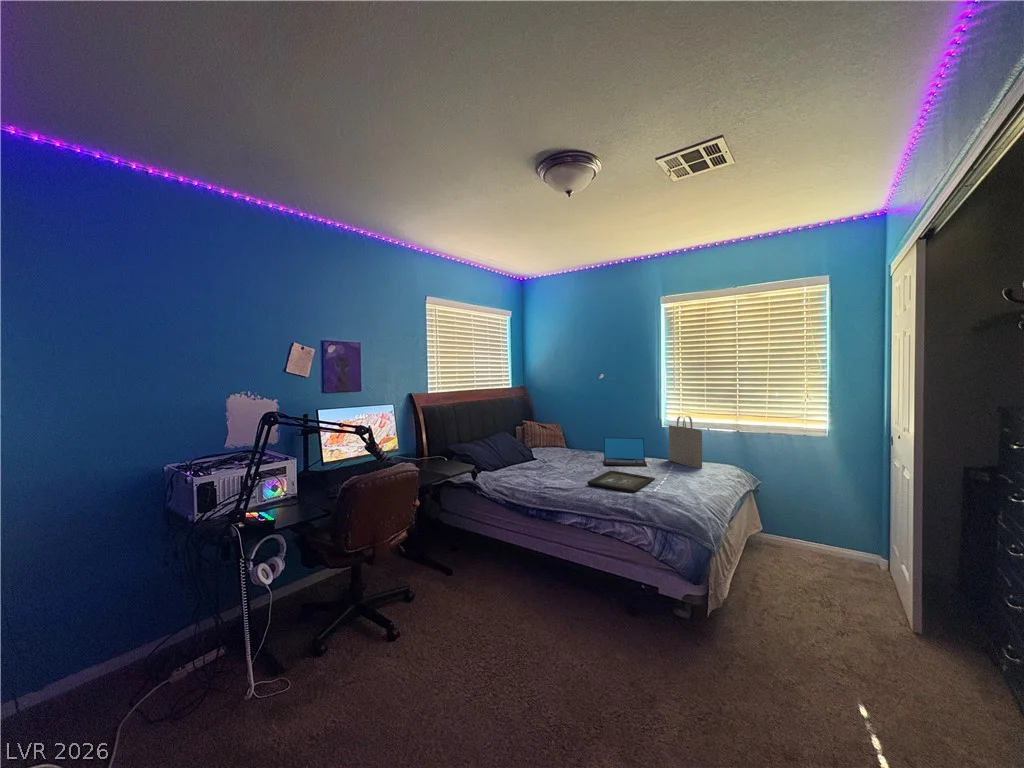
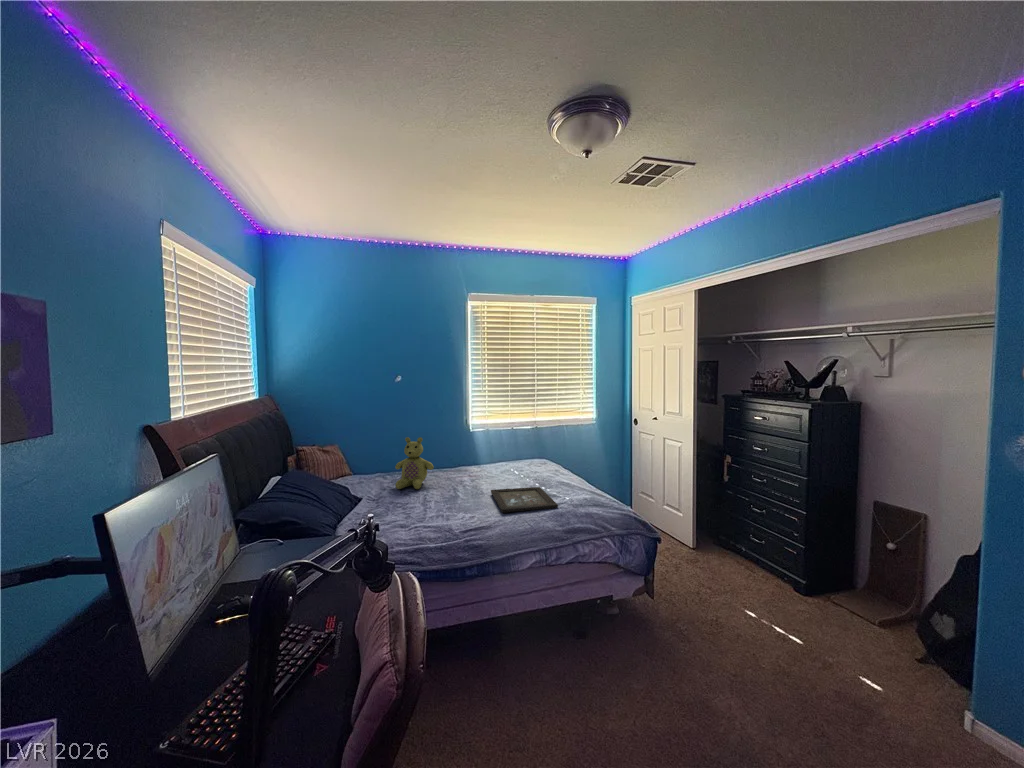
tote bag: present [669,416,702,468] -> none [504,419,546,469]
stuffed bear: none [561,421,592,461] -> present [395,437,434,489]
laptop: present [604,437,647,467] -> none [442,447,502,486]

